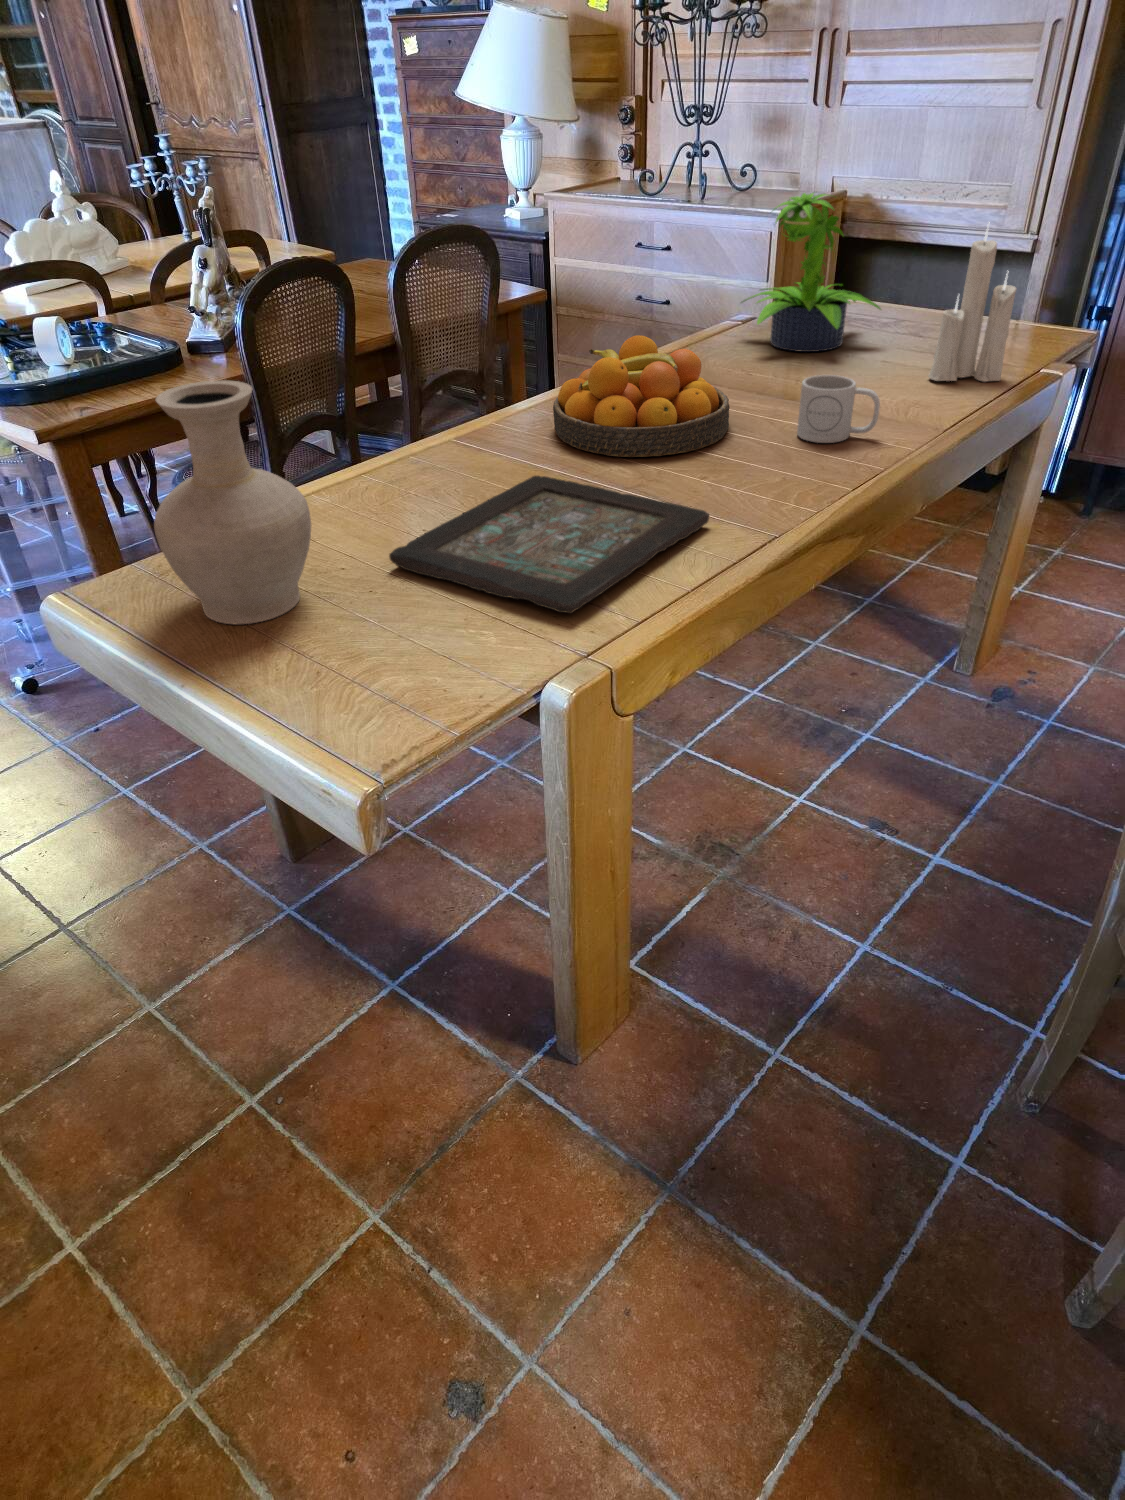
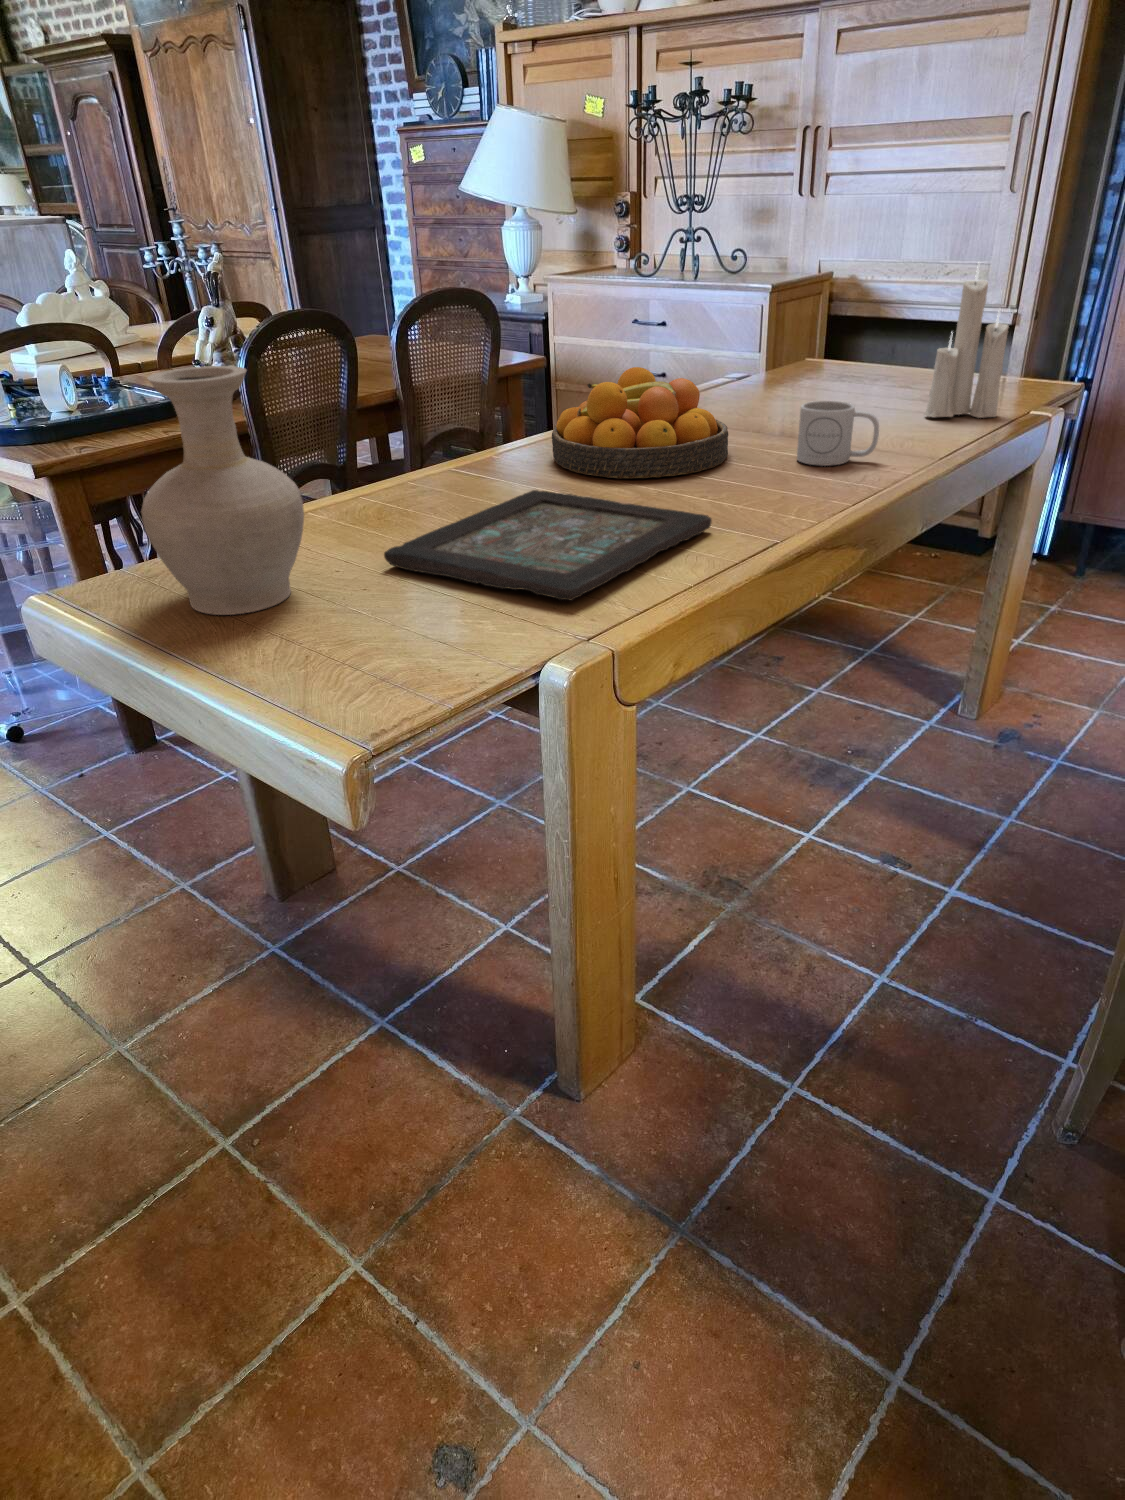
potted plant: present [742,193,881,352] -> none [735,244,875,398]

